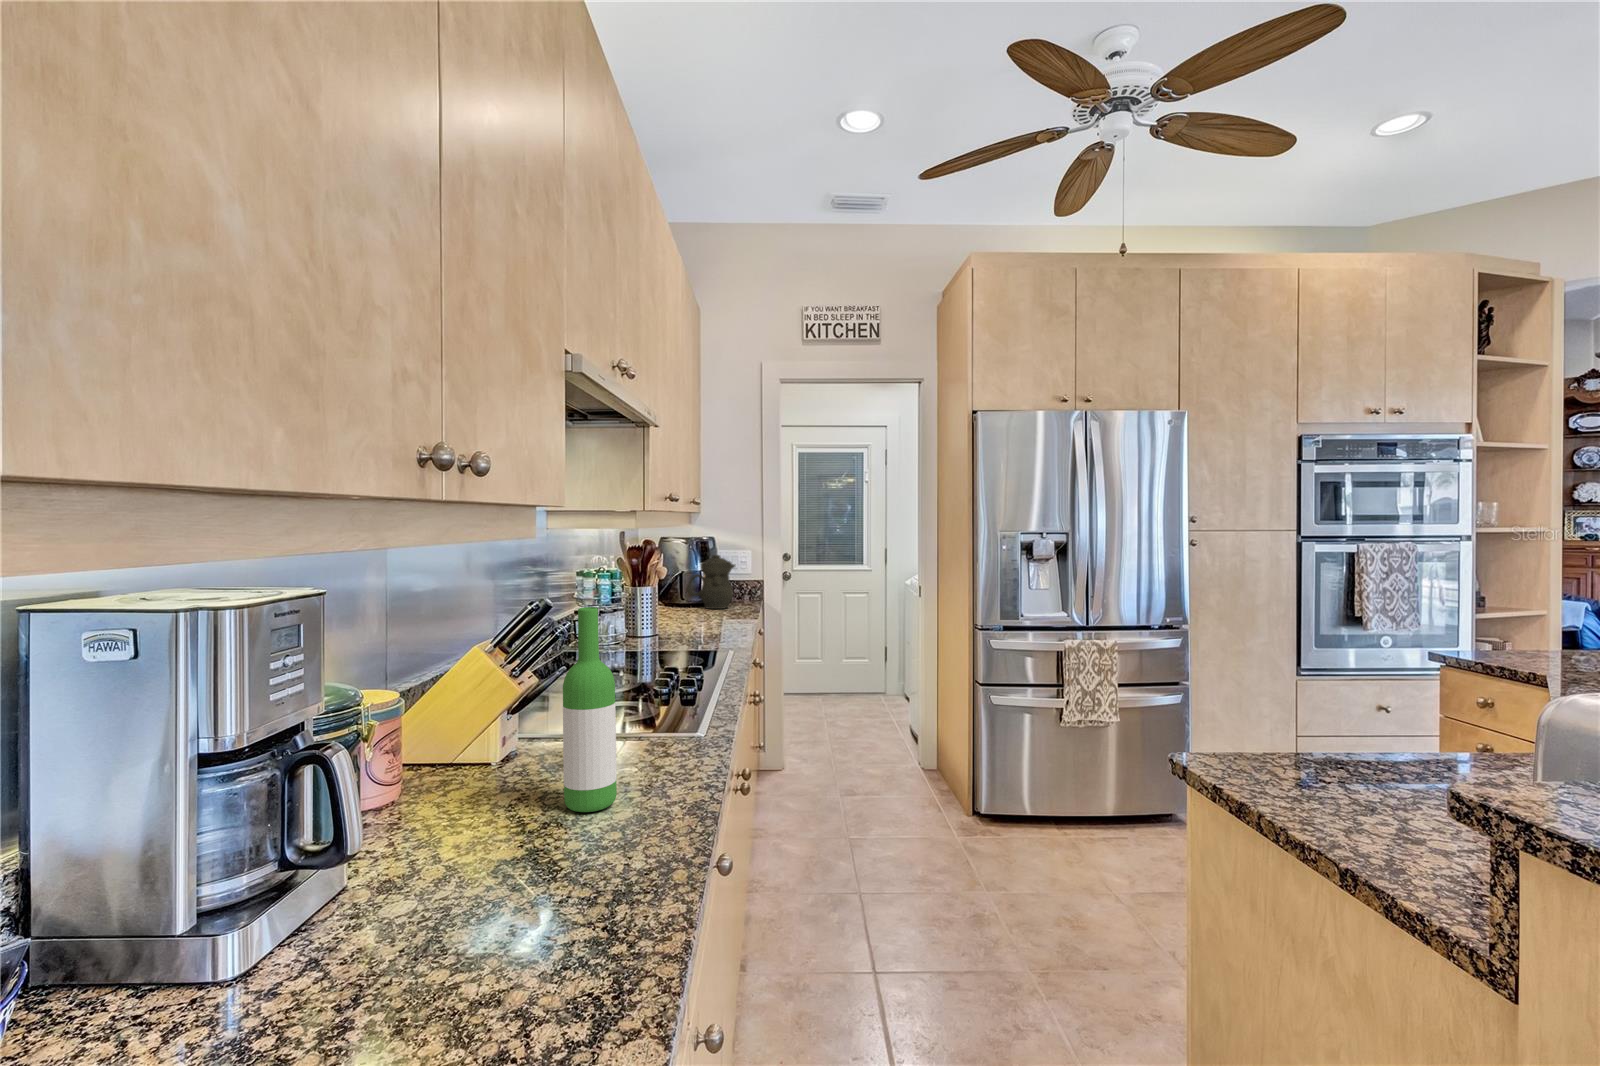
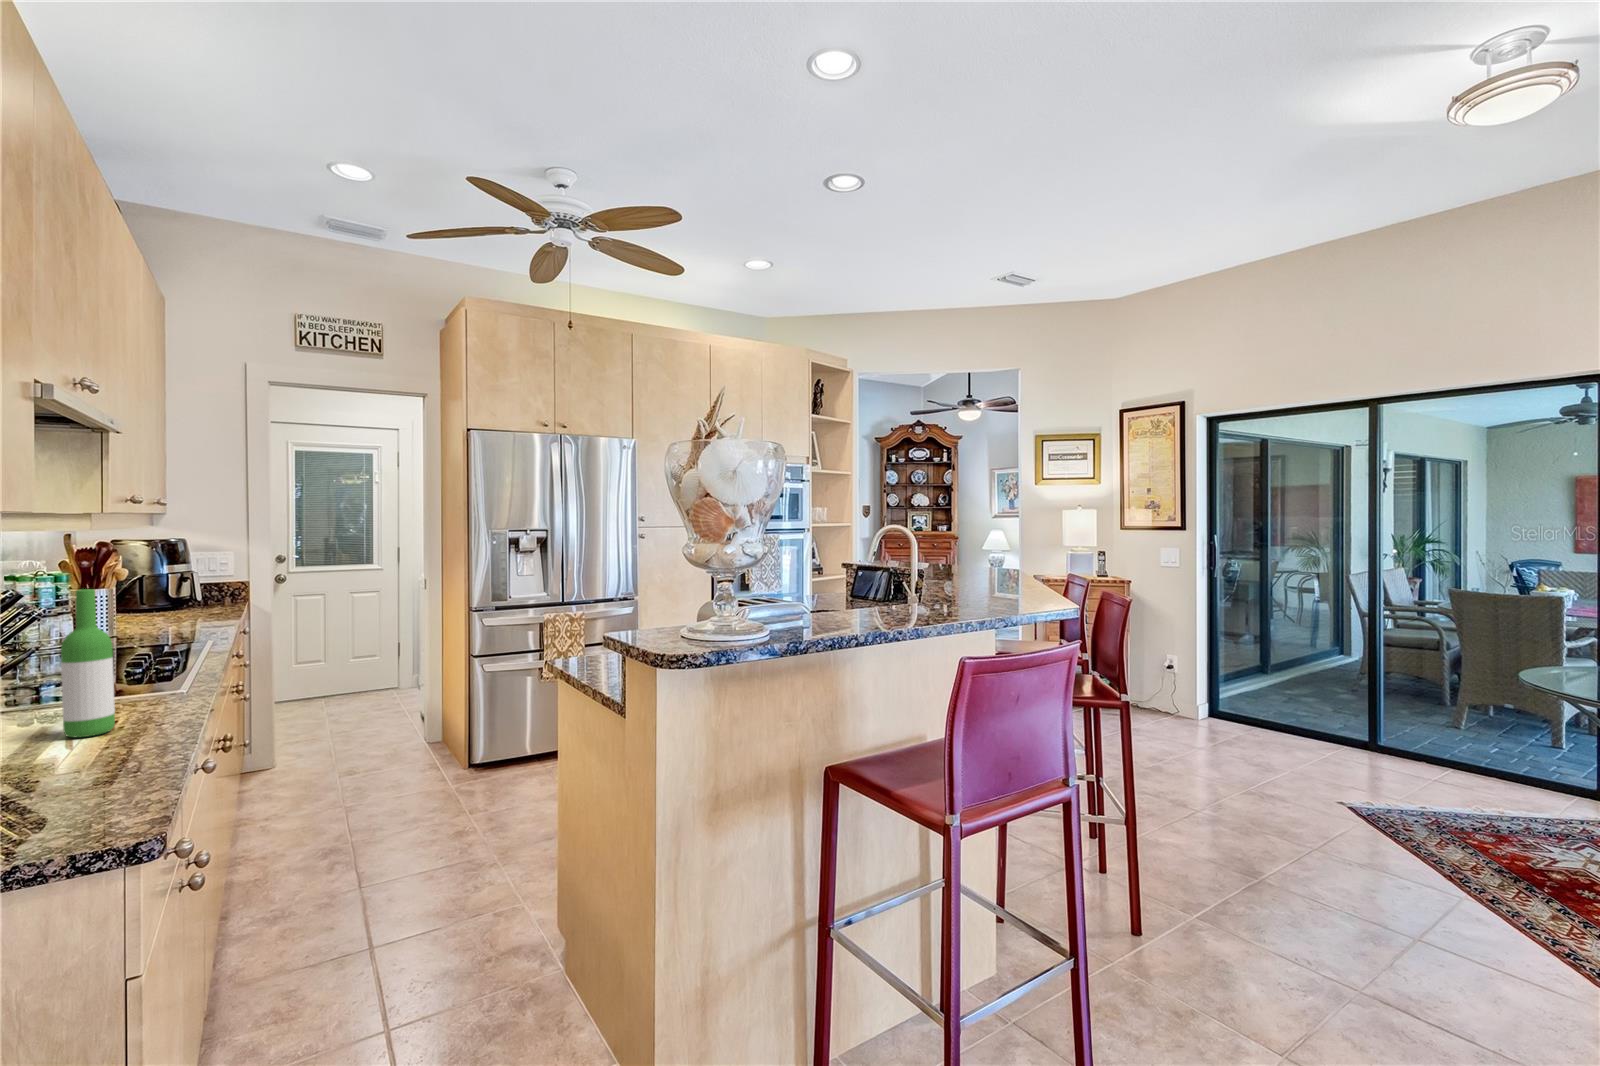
teapot: present [687,555,735,609] -> none [151,556,216,611]

